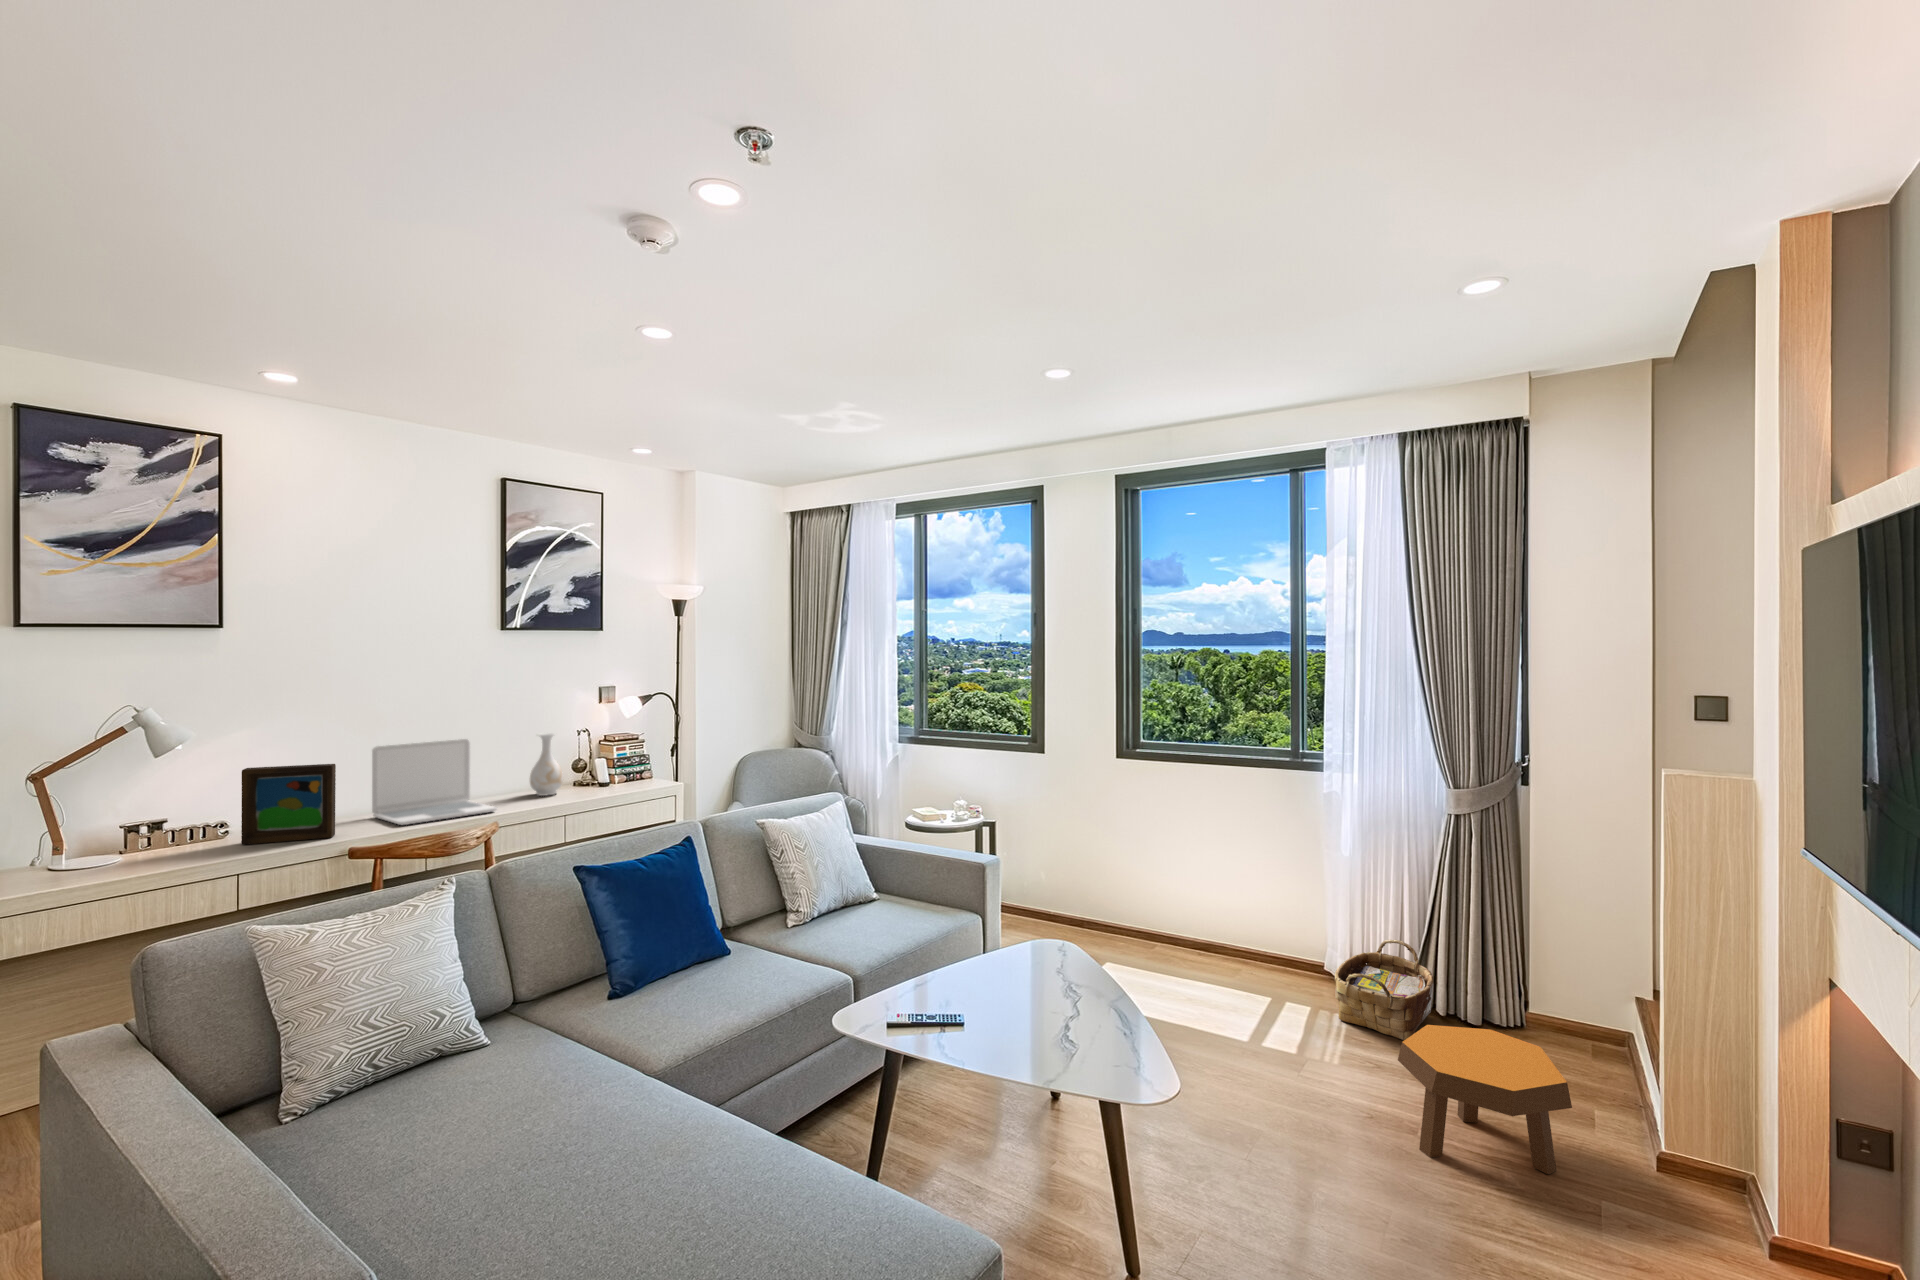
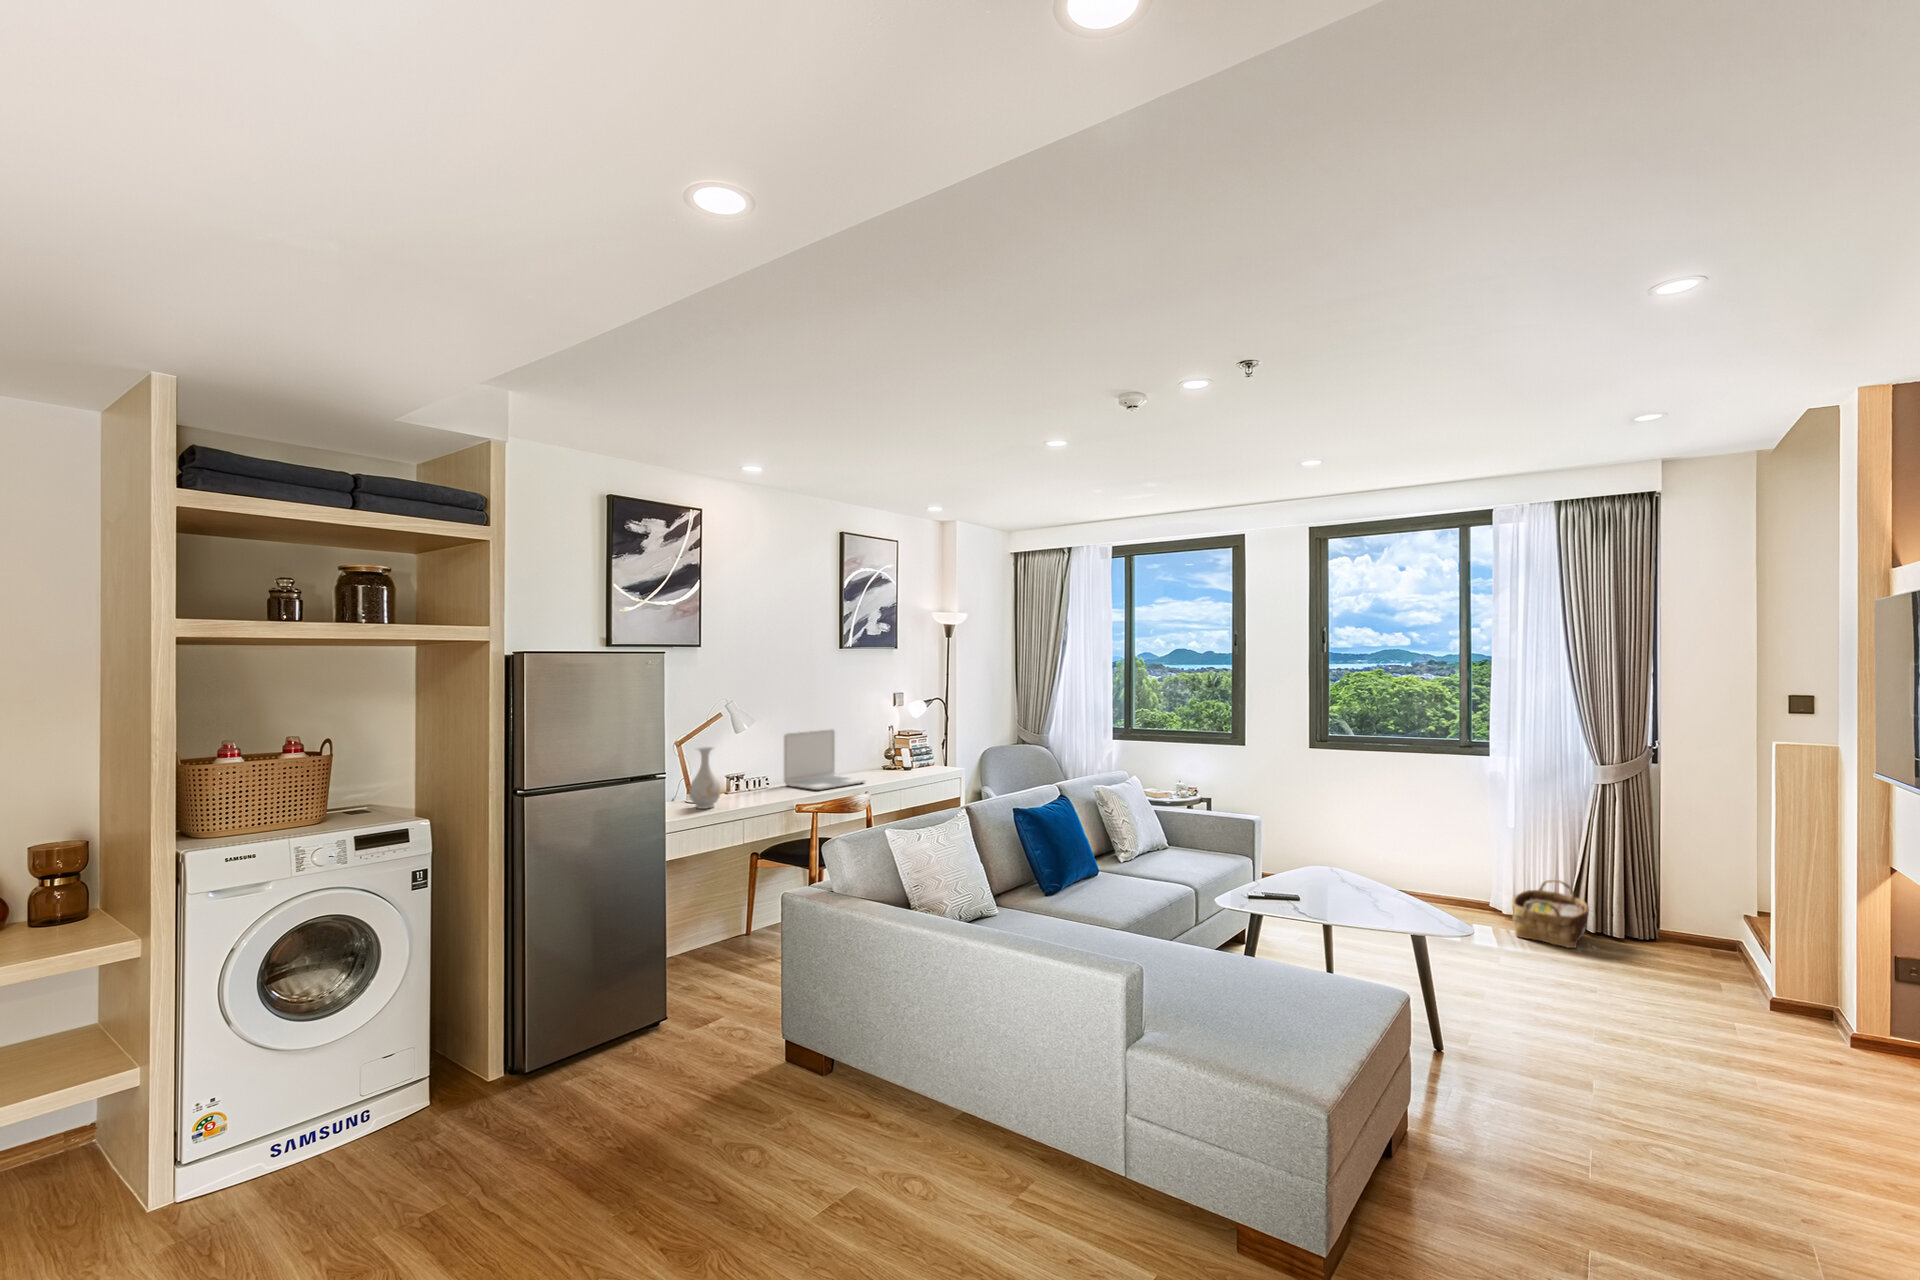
vase: present [530,733,563,796] -> present [689,747,721,809]
picture frame: present [241,764,336,845] -> none [732,744,786,800]
footstool: present [1398,1025,1572,1174] -> none [1585,926,1717,1016]

